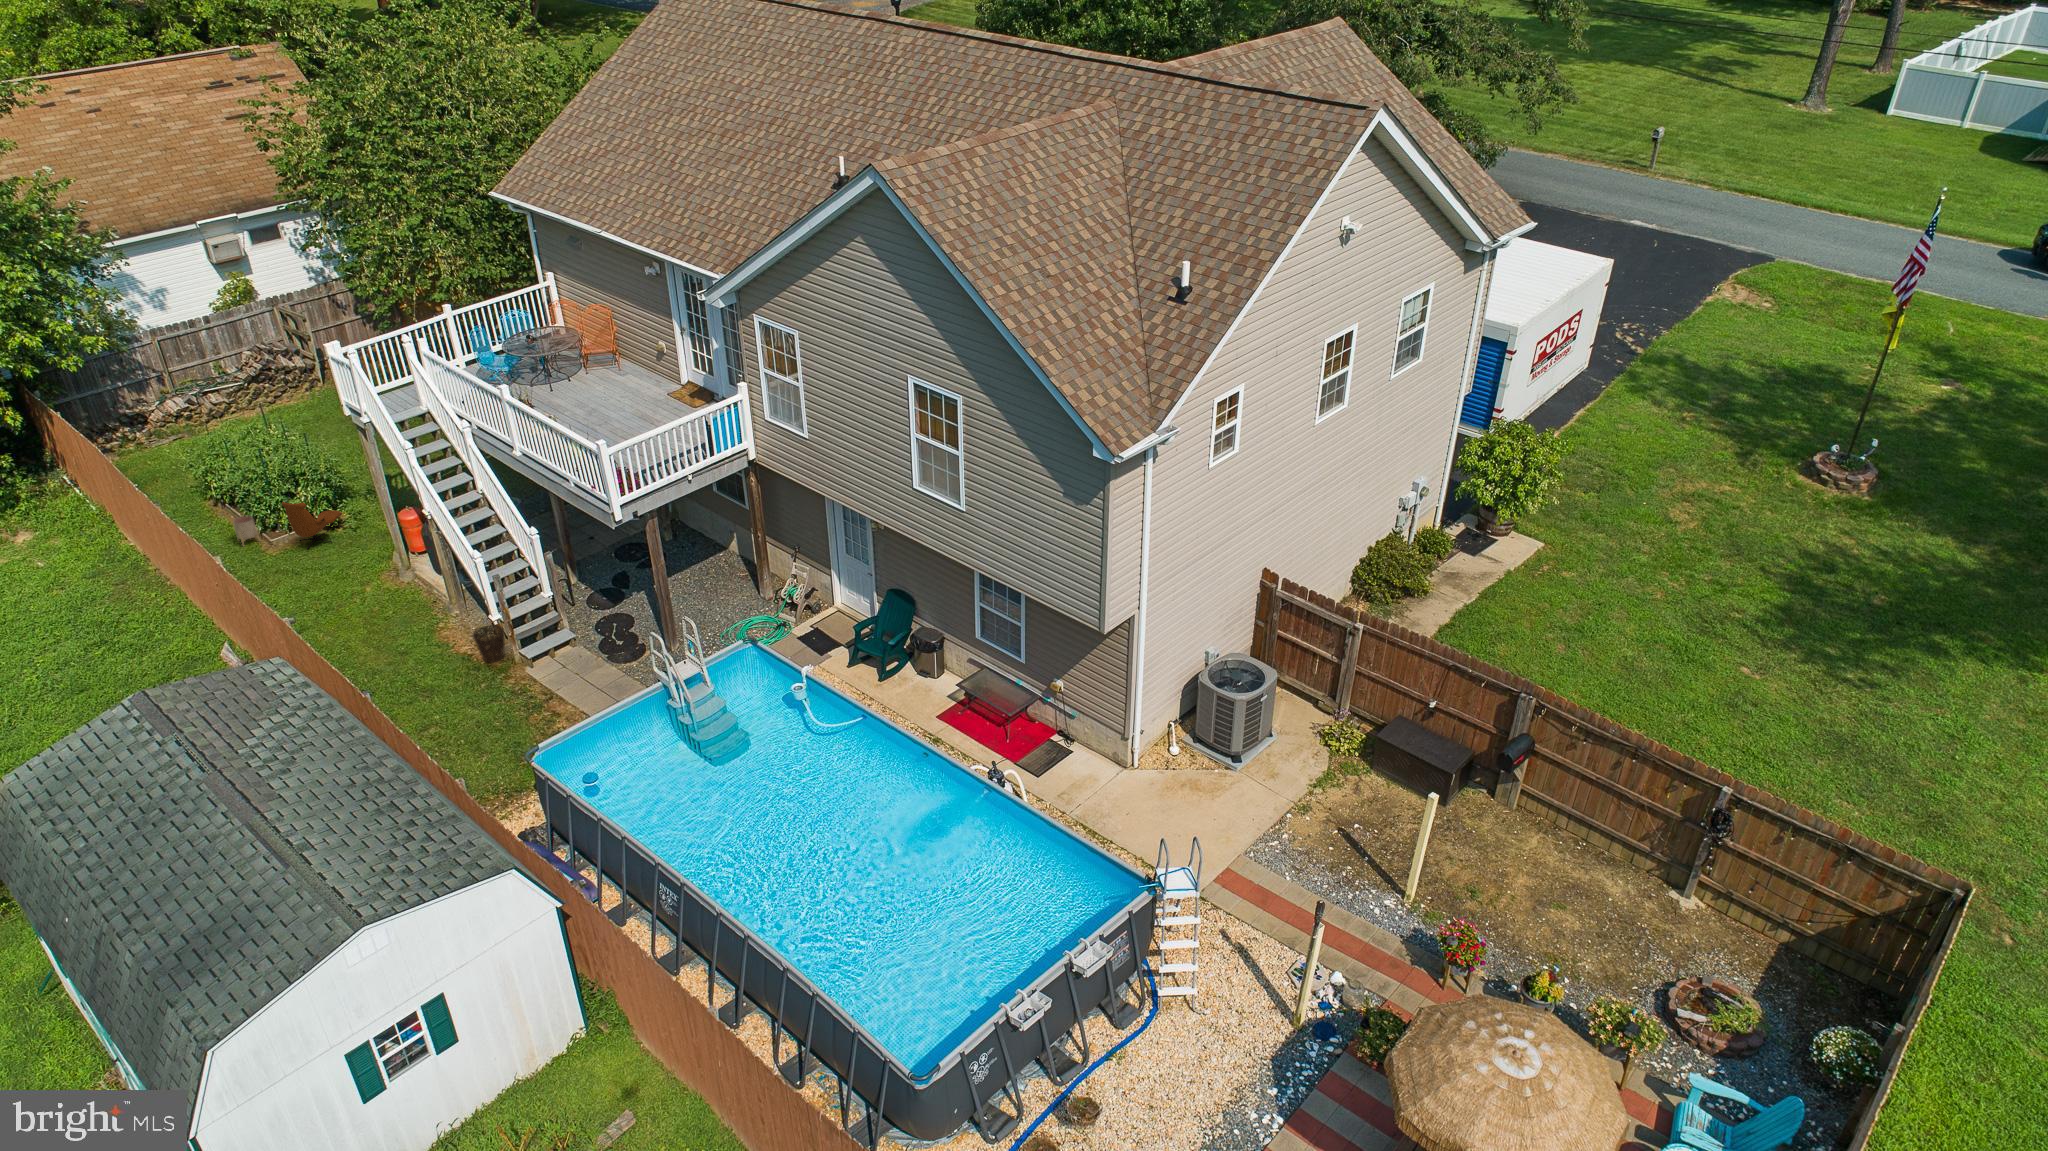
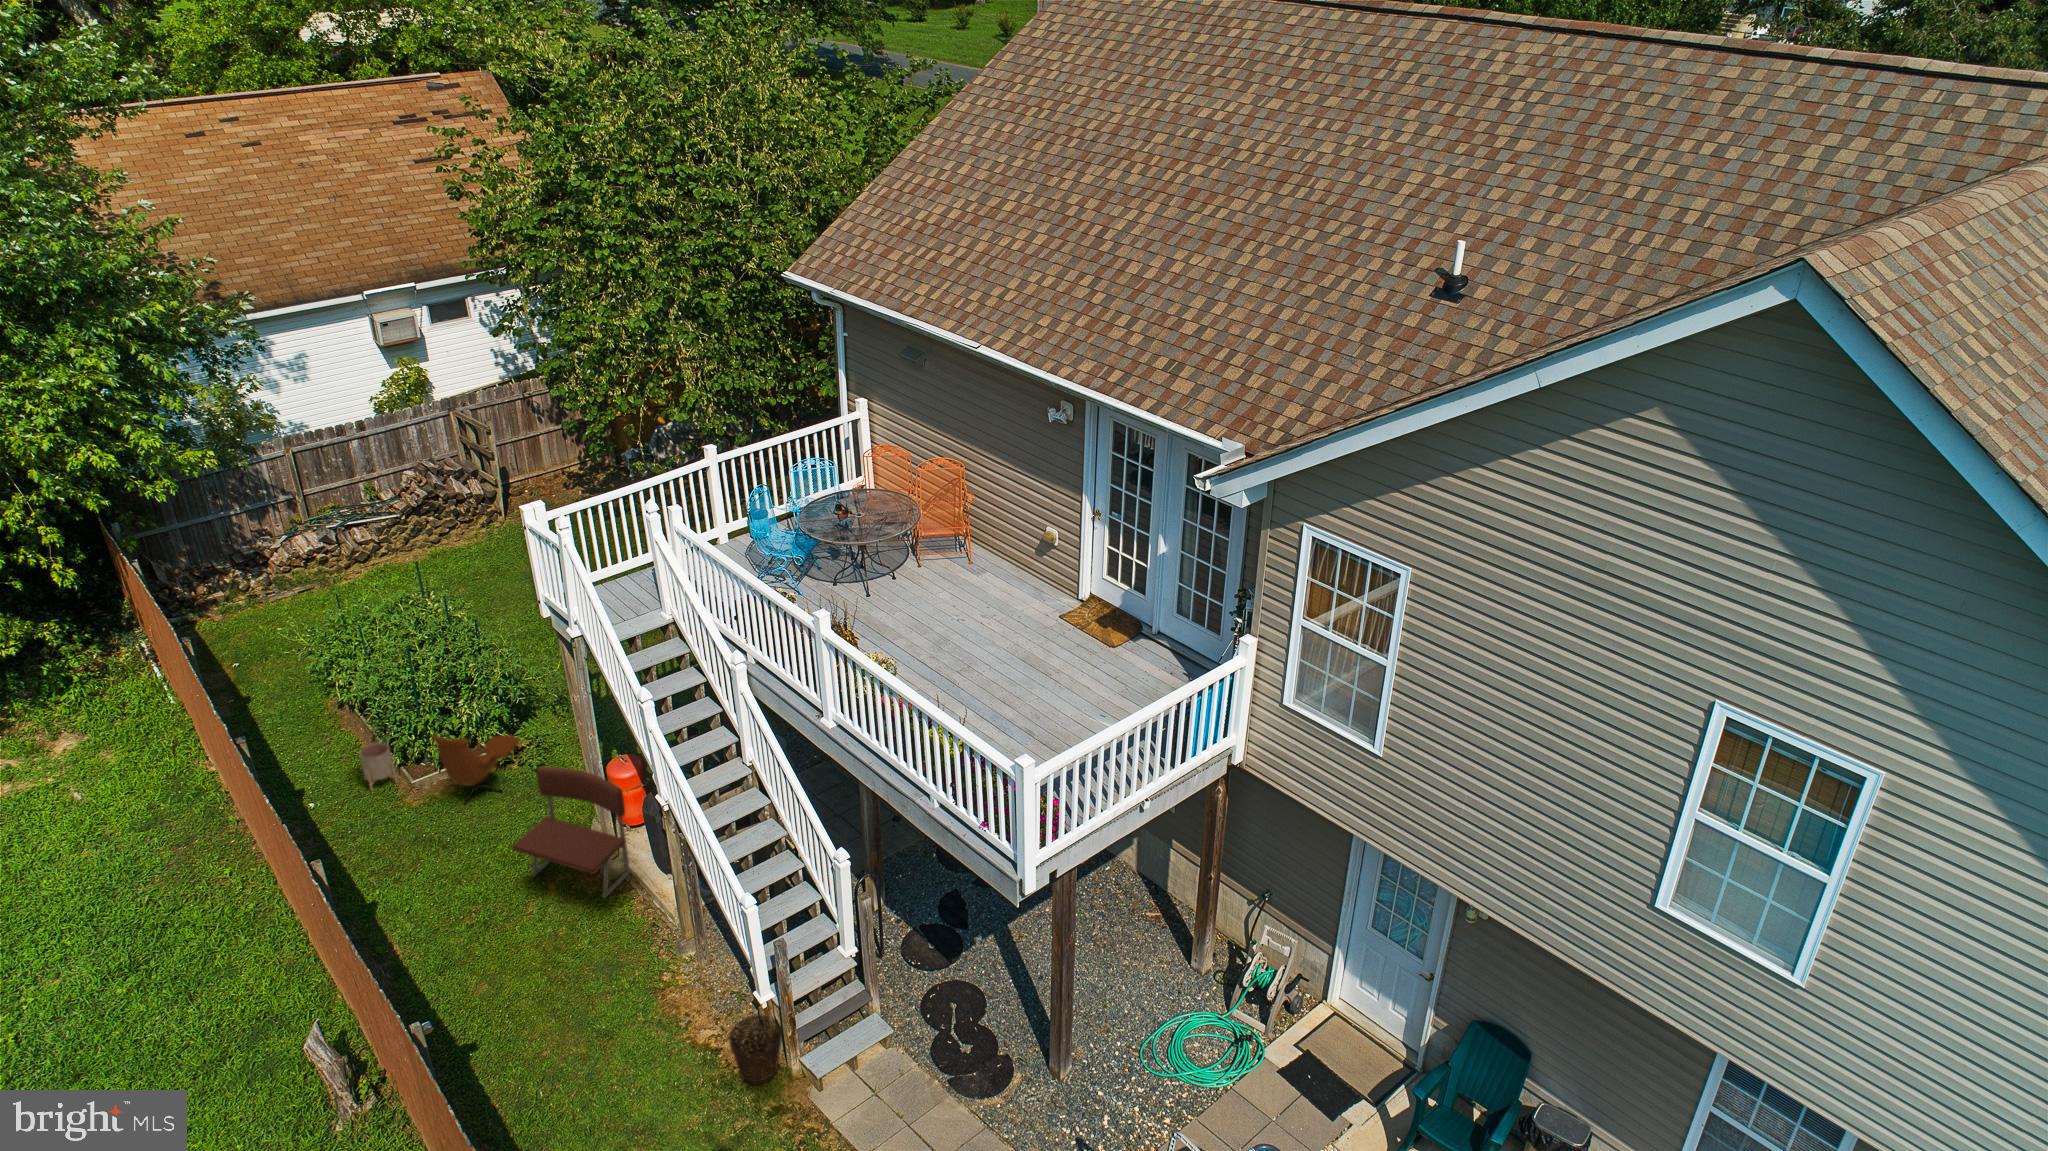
bench: none [339,511,419,589] -> present [513,767,631,898]

